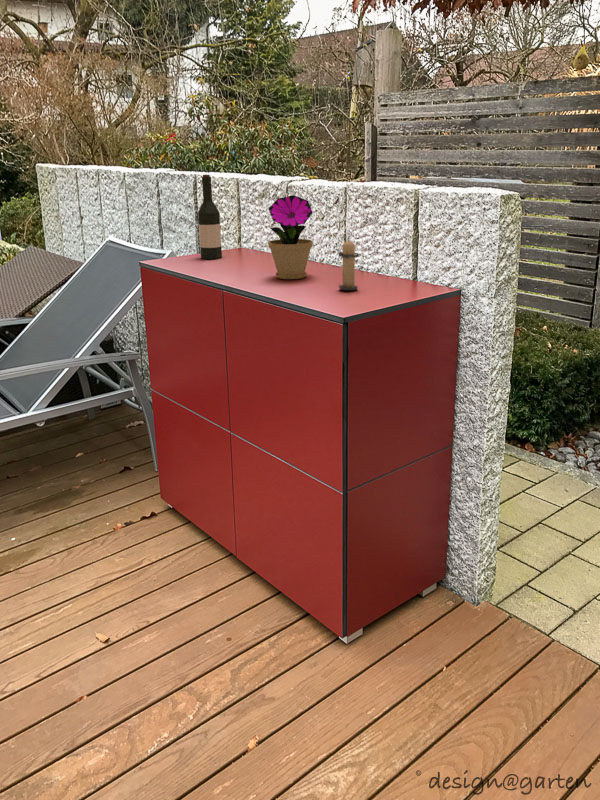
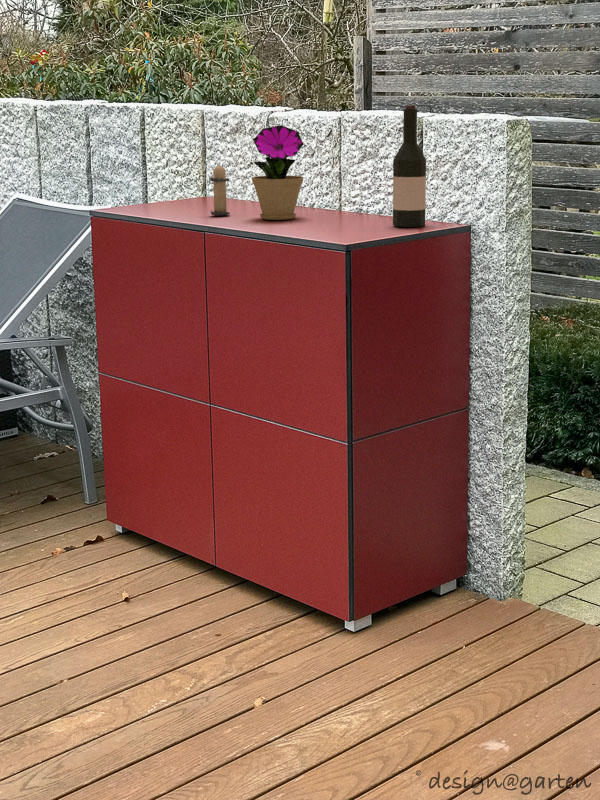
wine bottle: present [198,175,222,259] -> present [393,106,426,227]
candle: present [338,237,359,290] -> present [209,162,230,215]

